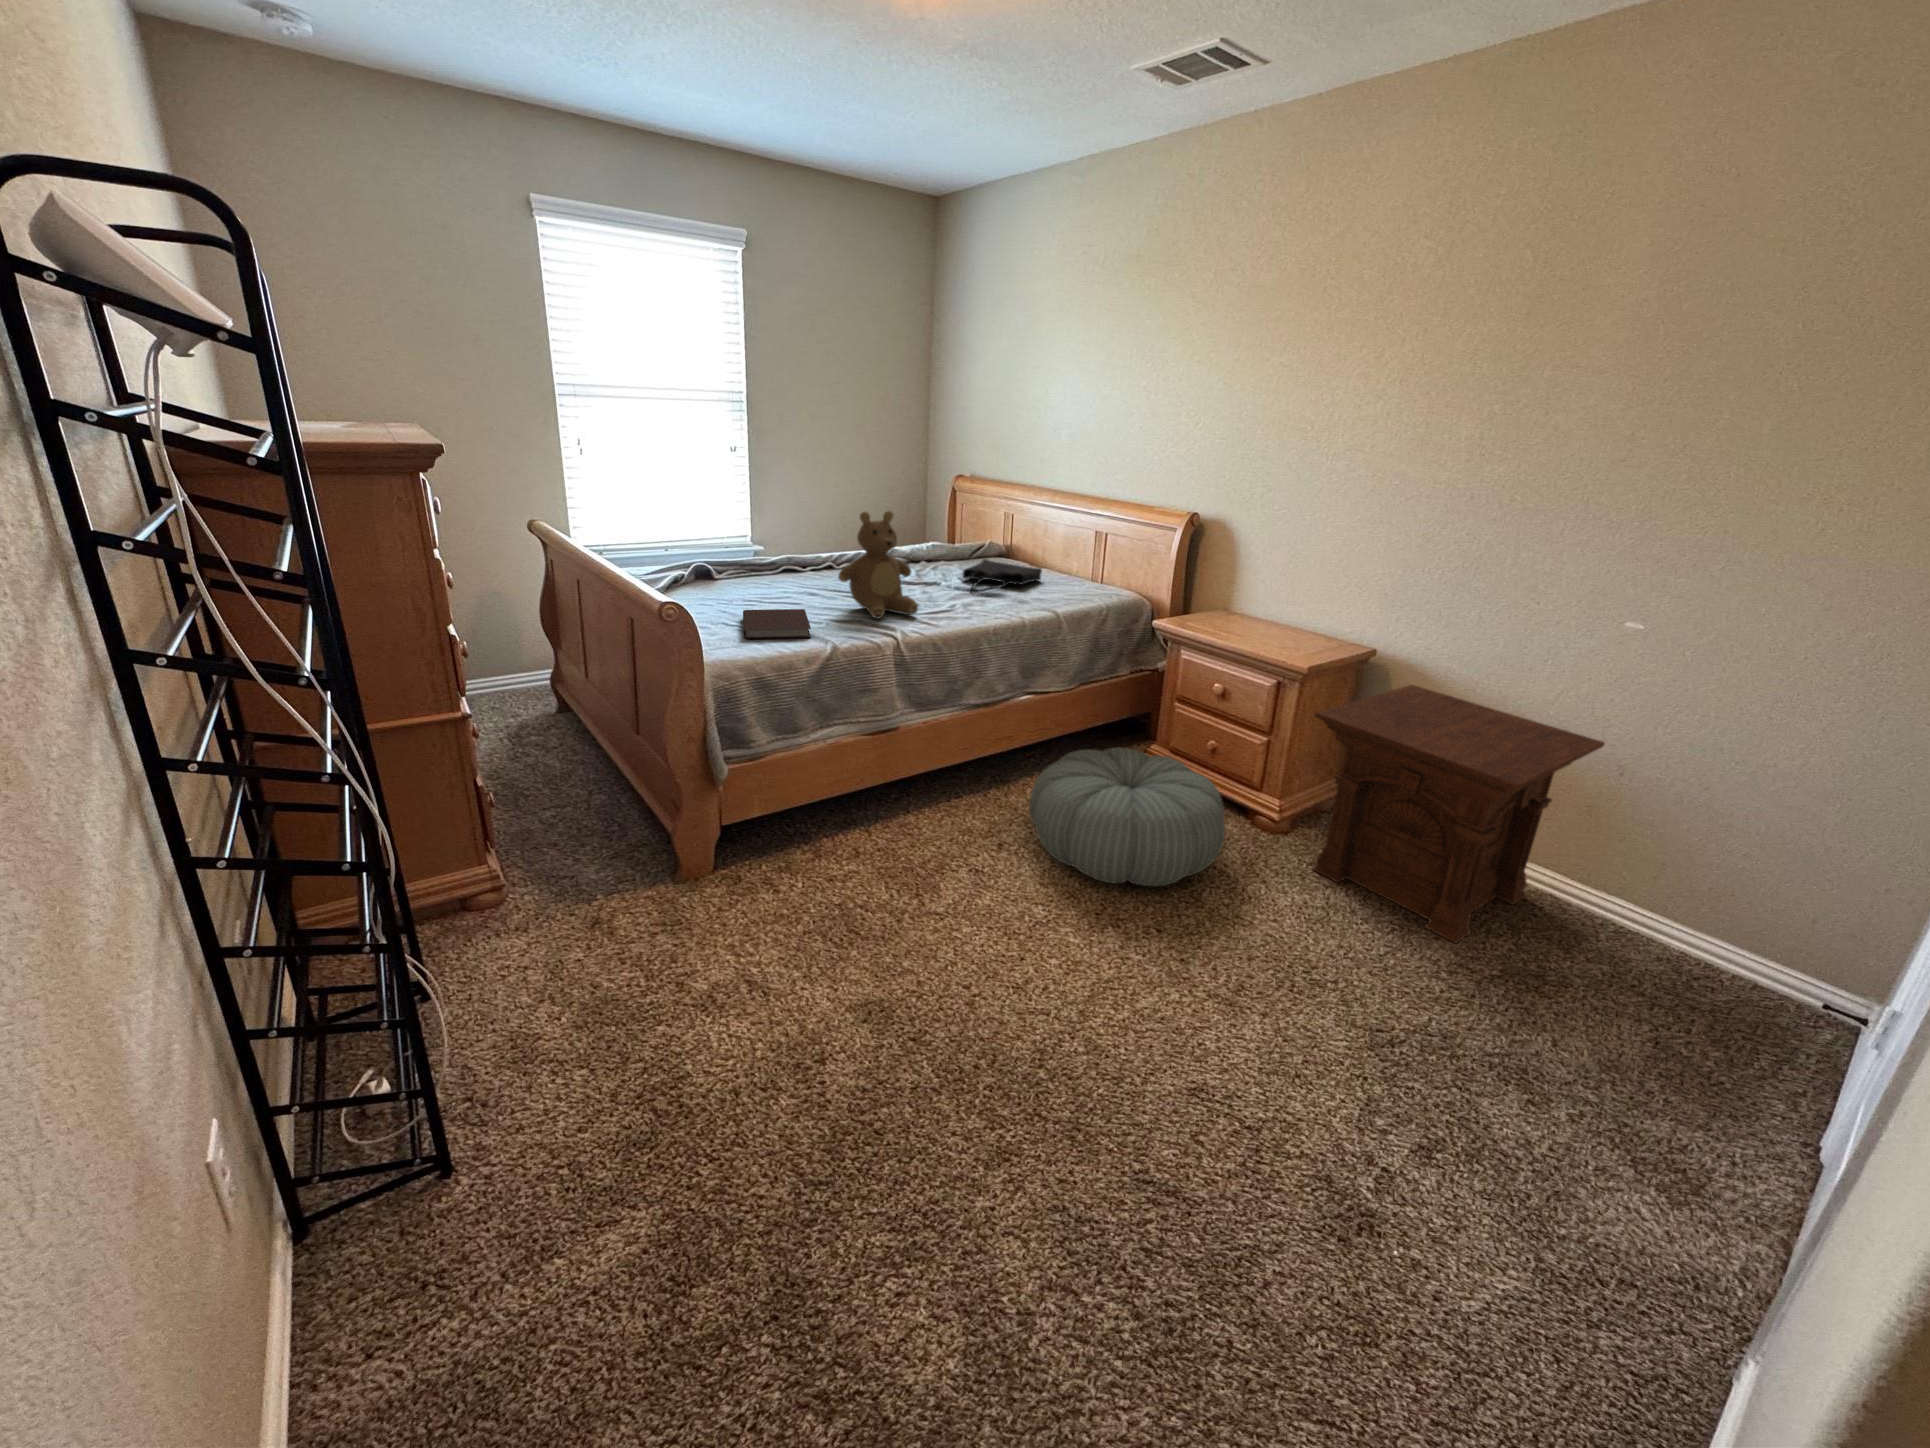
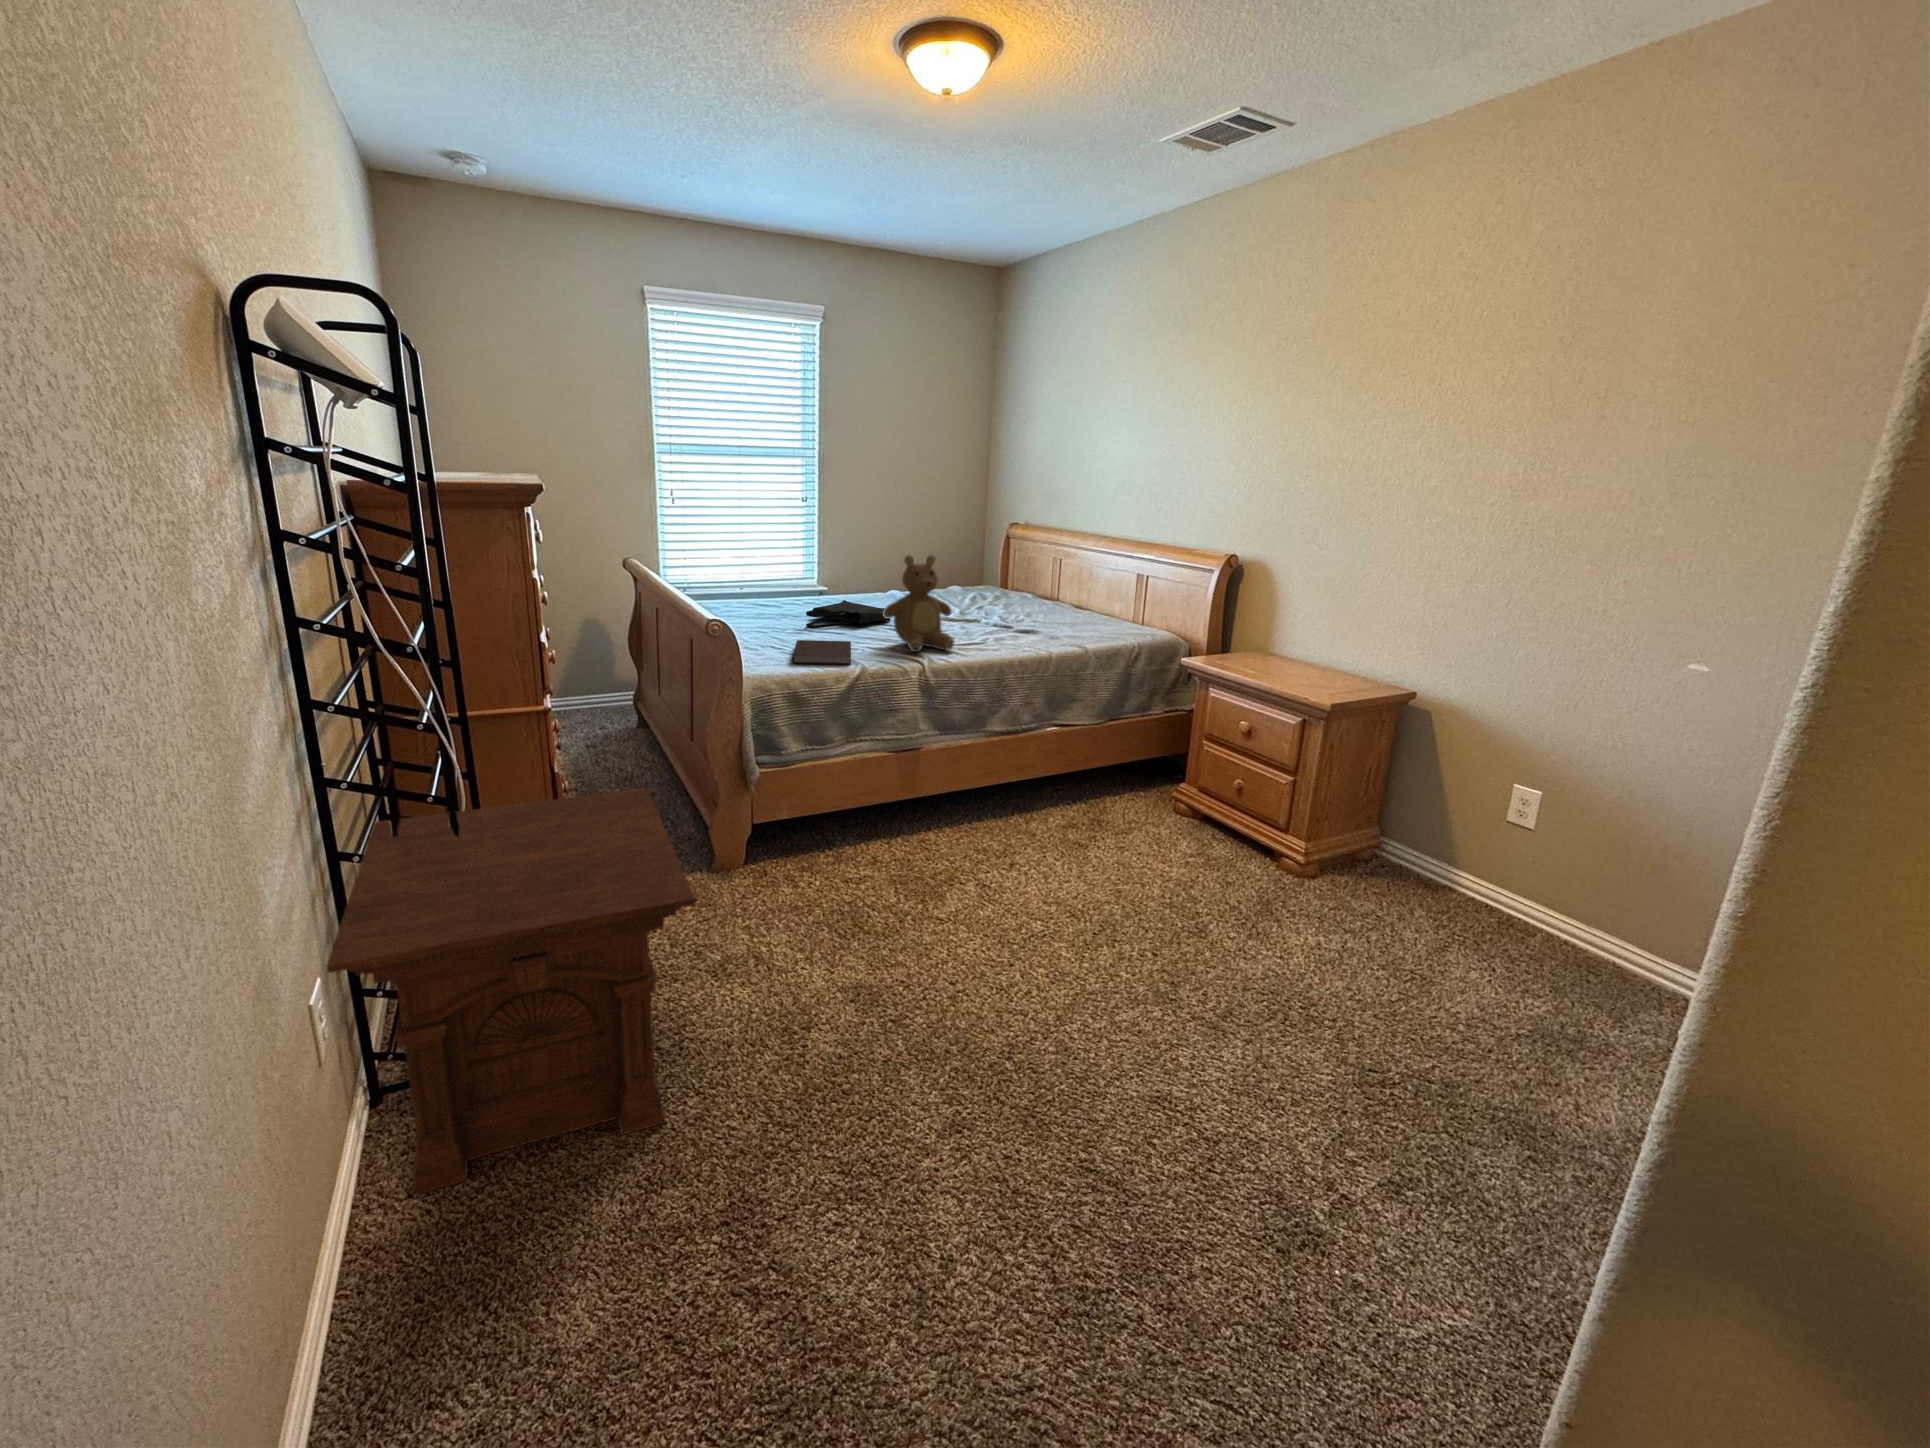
tote bag: present [963,559,1042,592] -> present [806,600,890,629]
side table: present [1313,685,1604,943] -> present [327,788,695,1196]
pouf: present [1029,748,1225,886] -> none [1044,782,1239,915]

